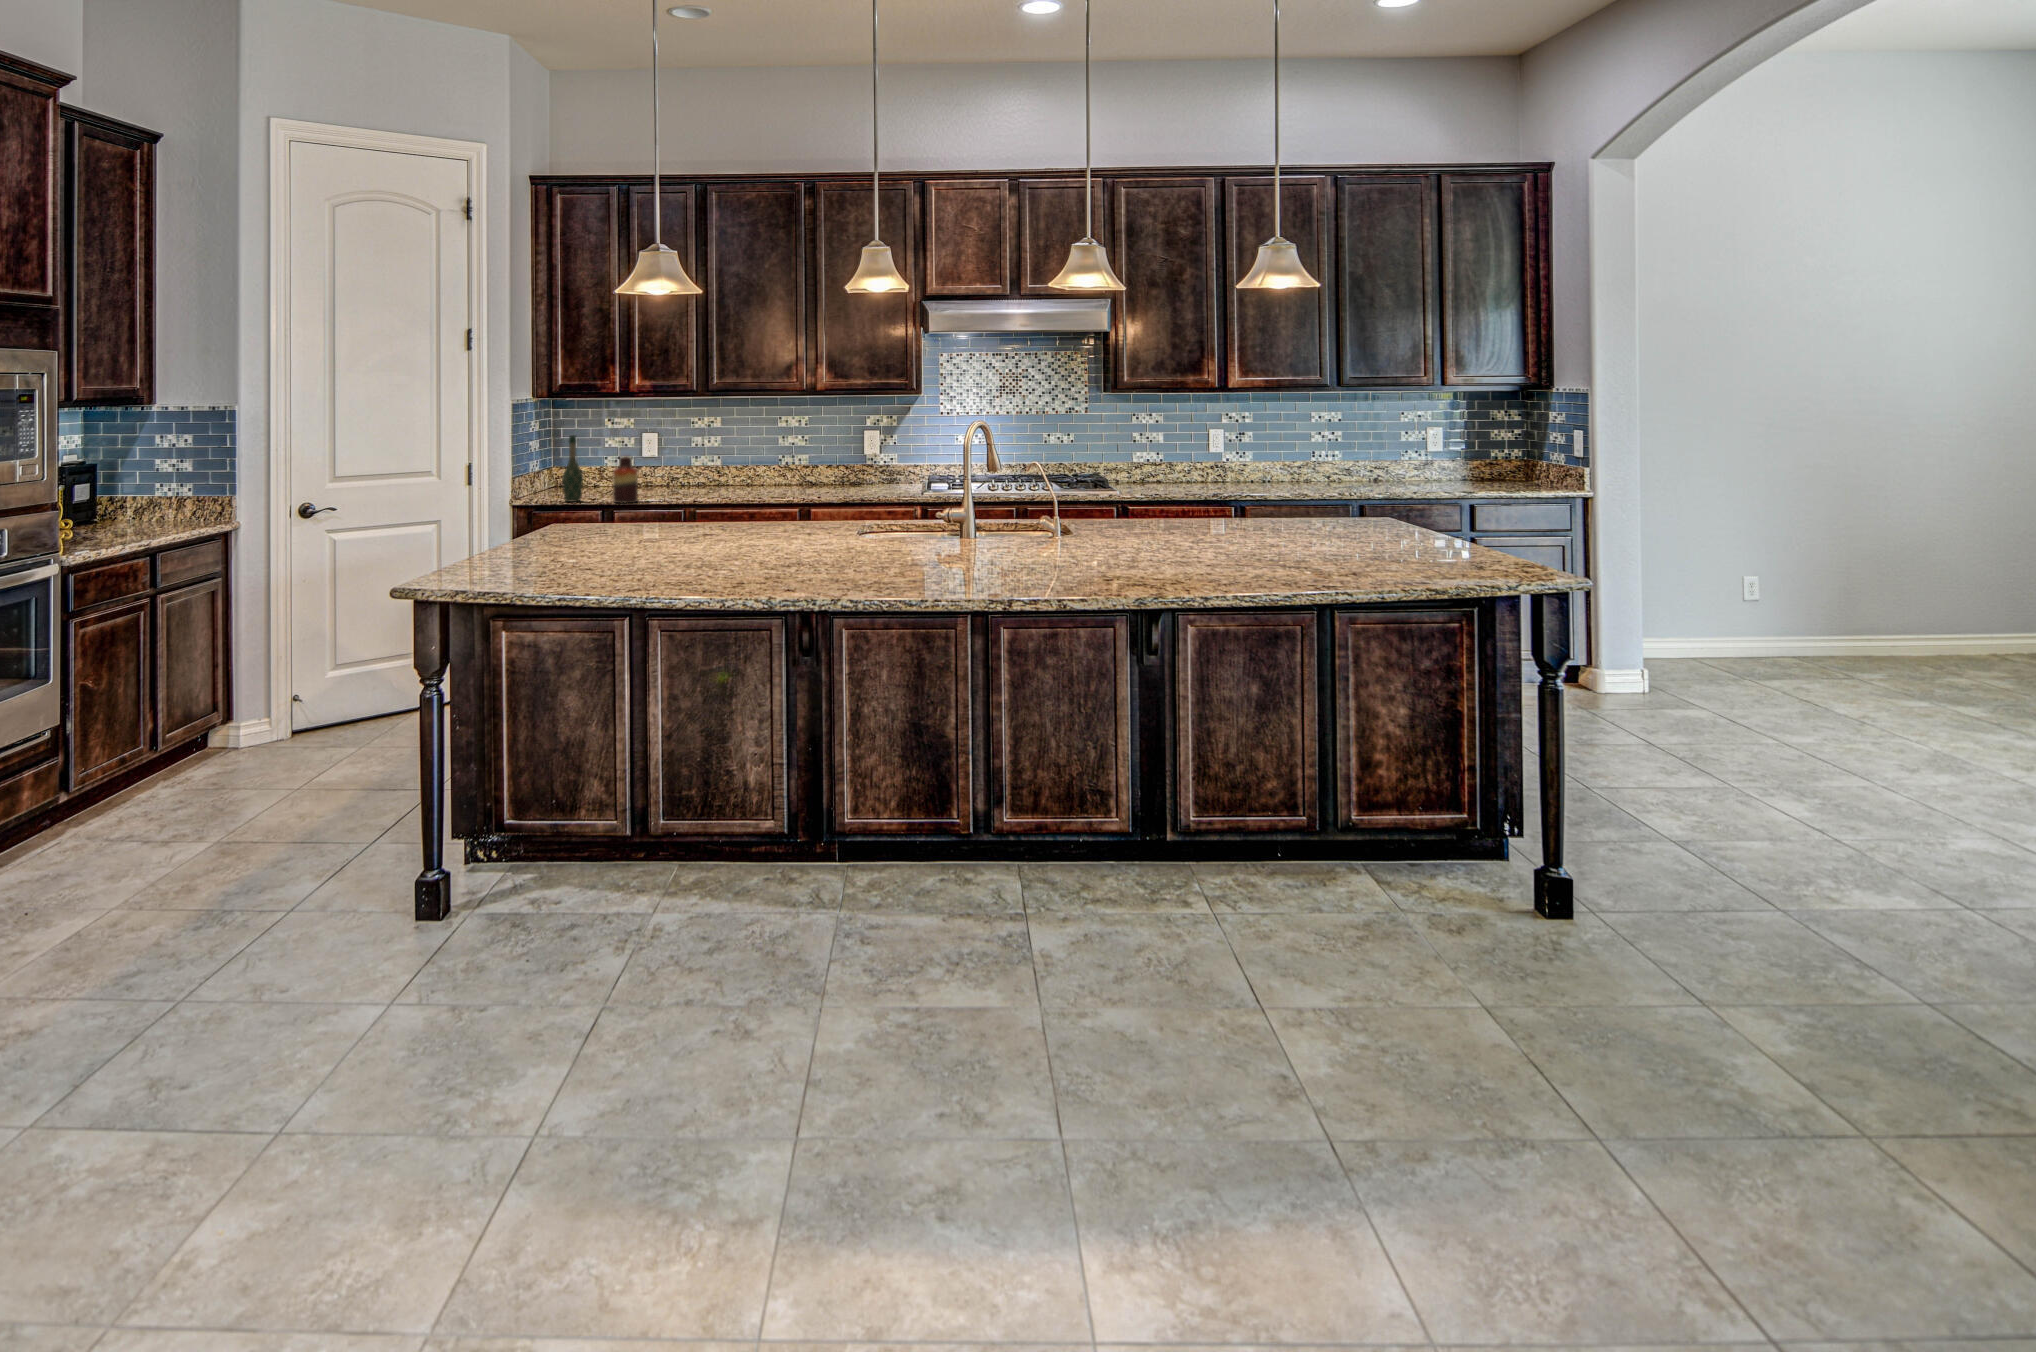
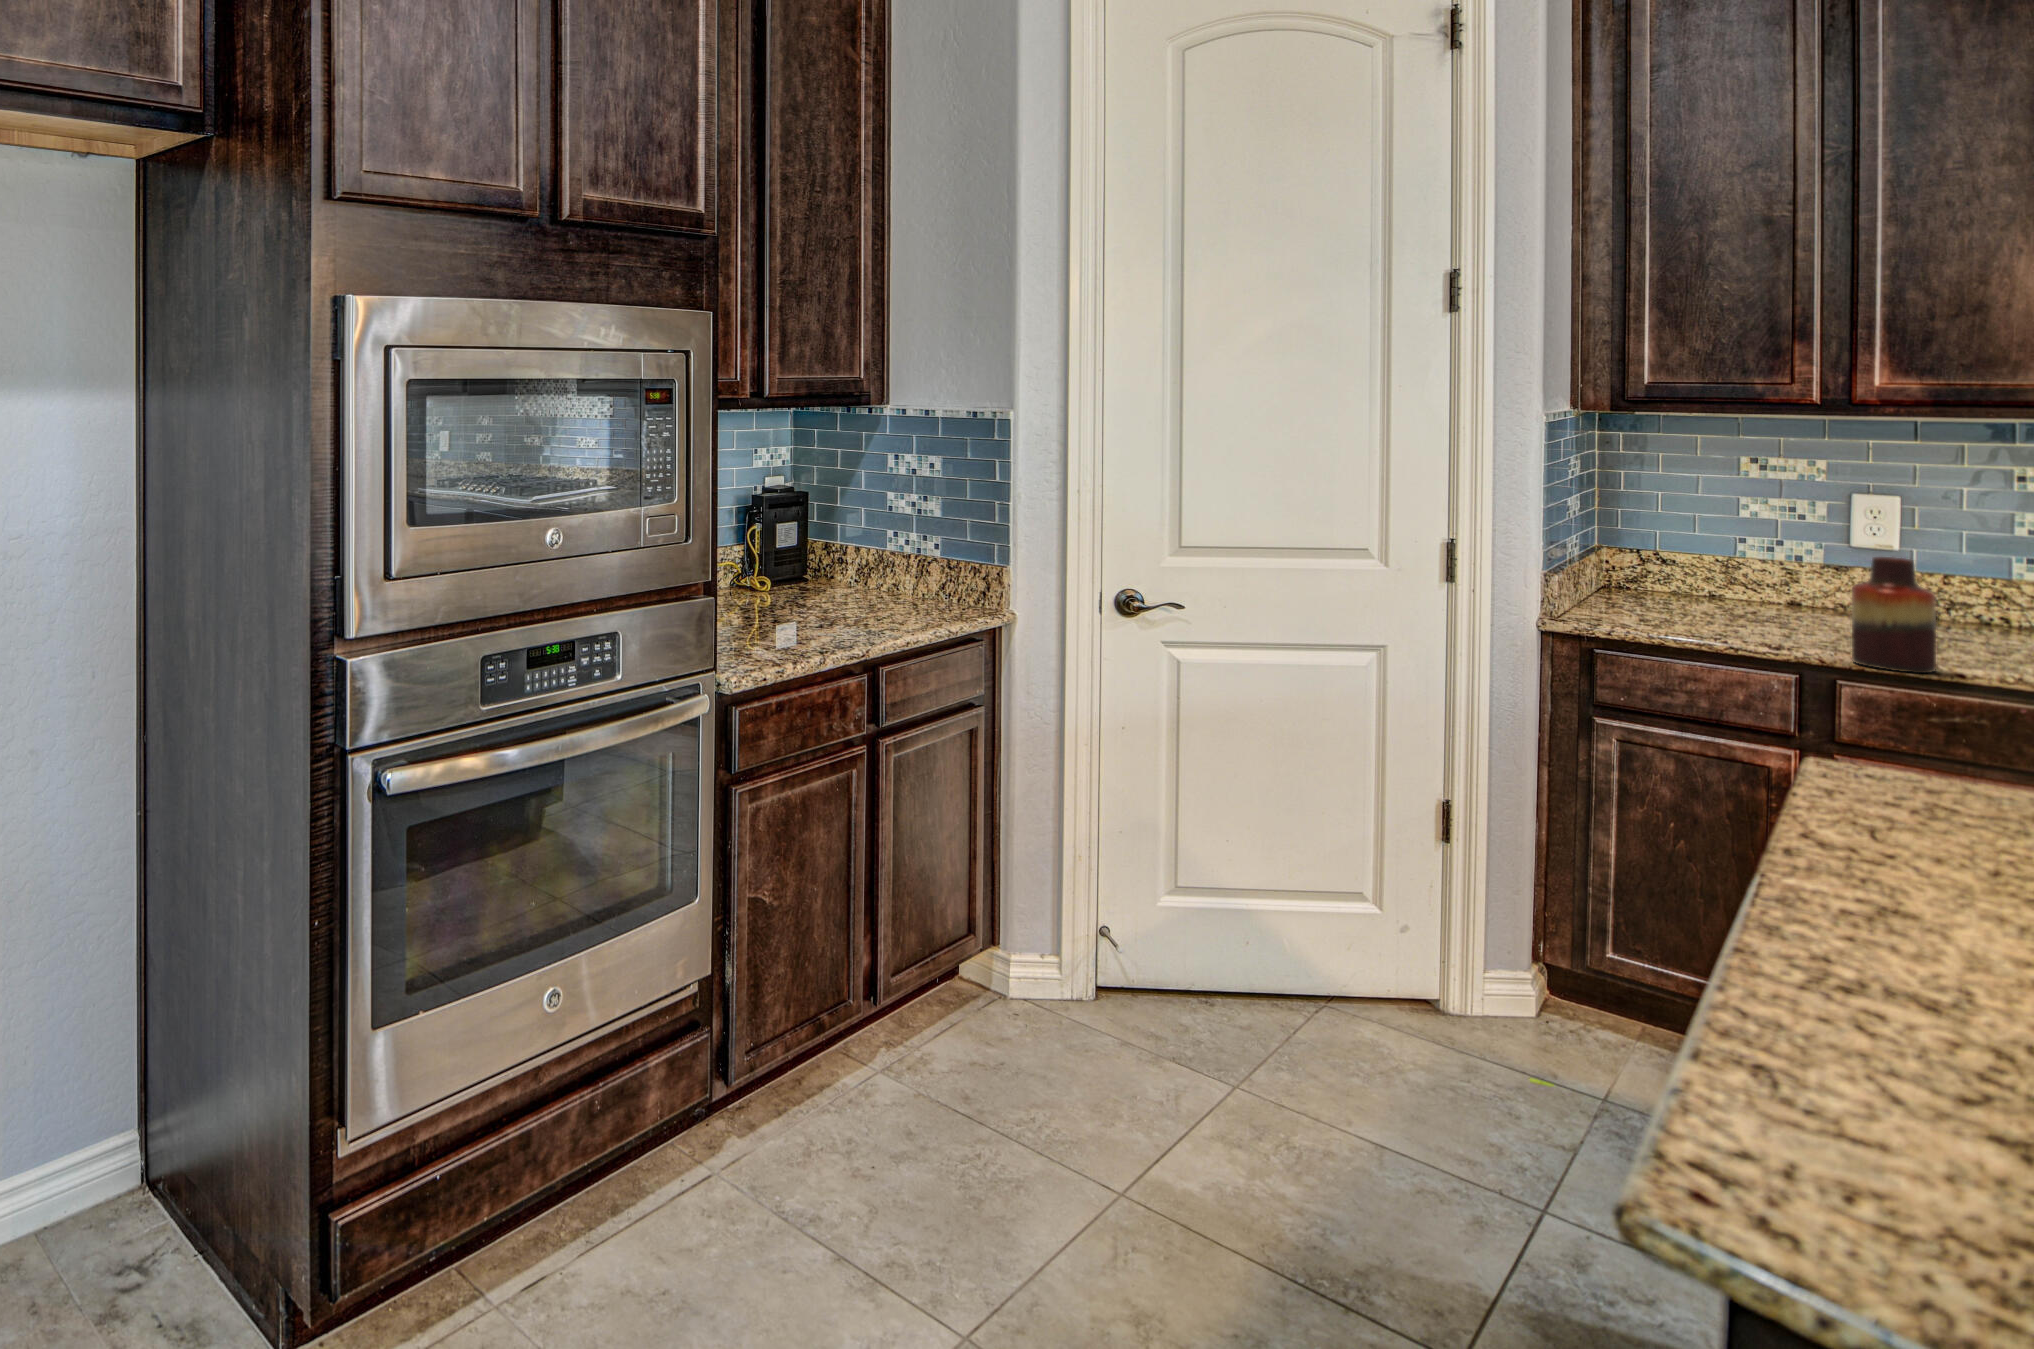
wine bottle: present [562,435,584,502] -> none [1682,495,1745,643]

